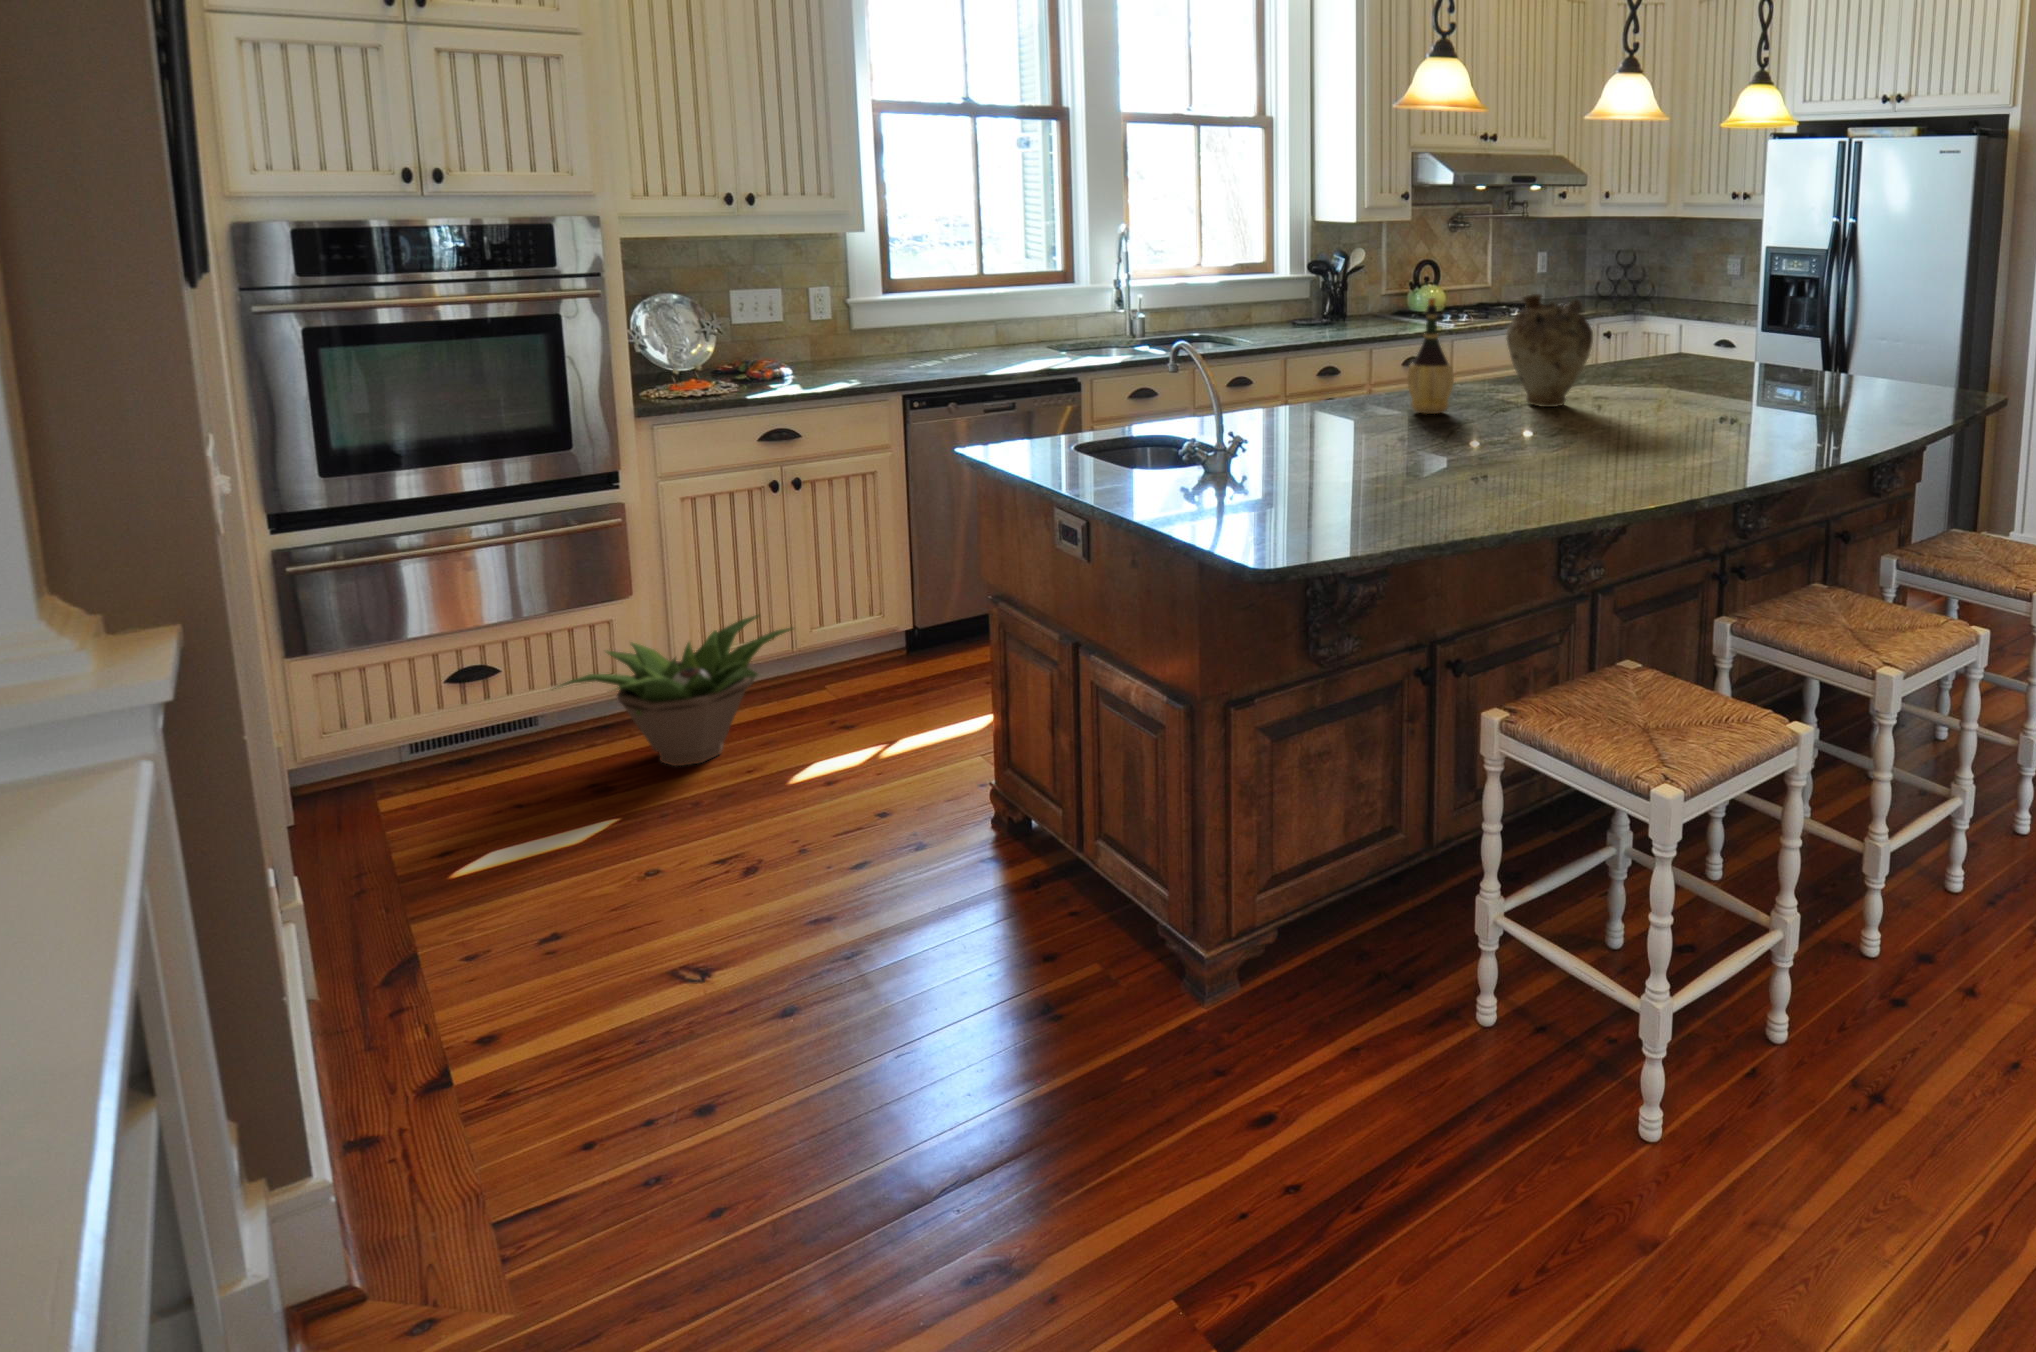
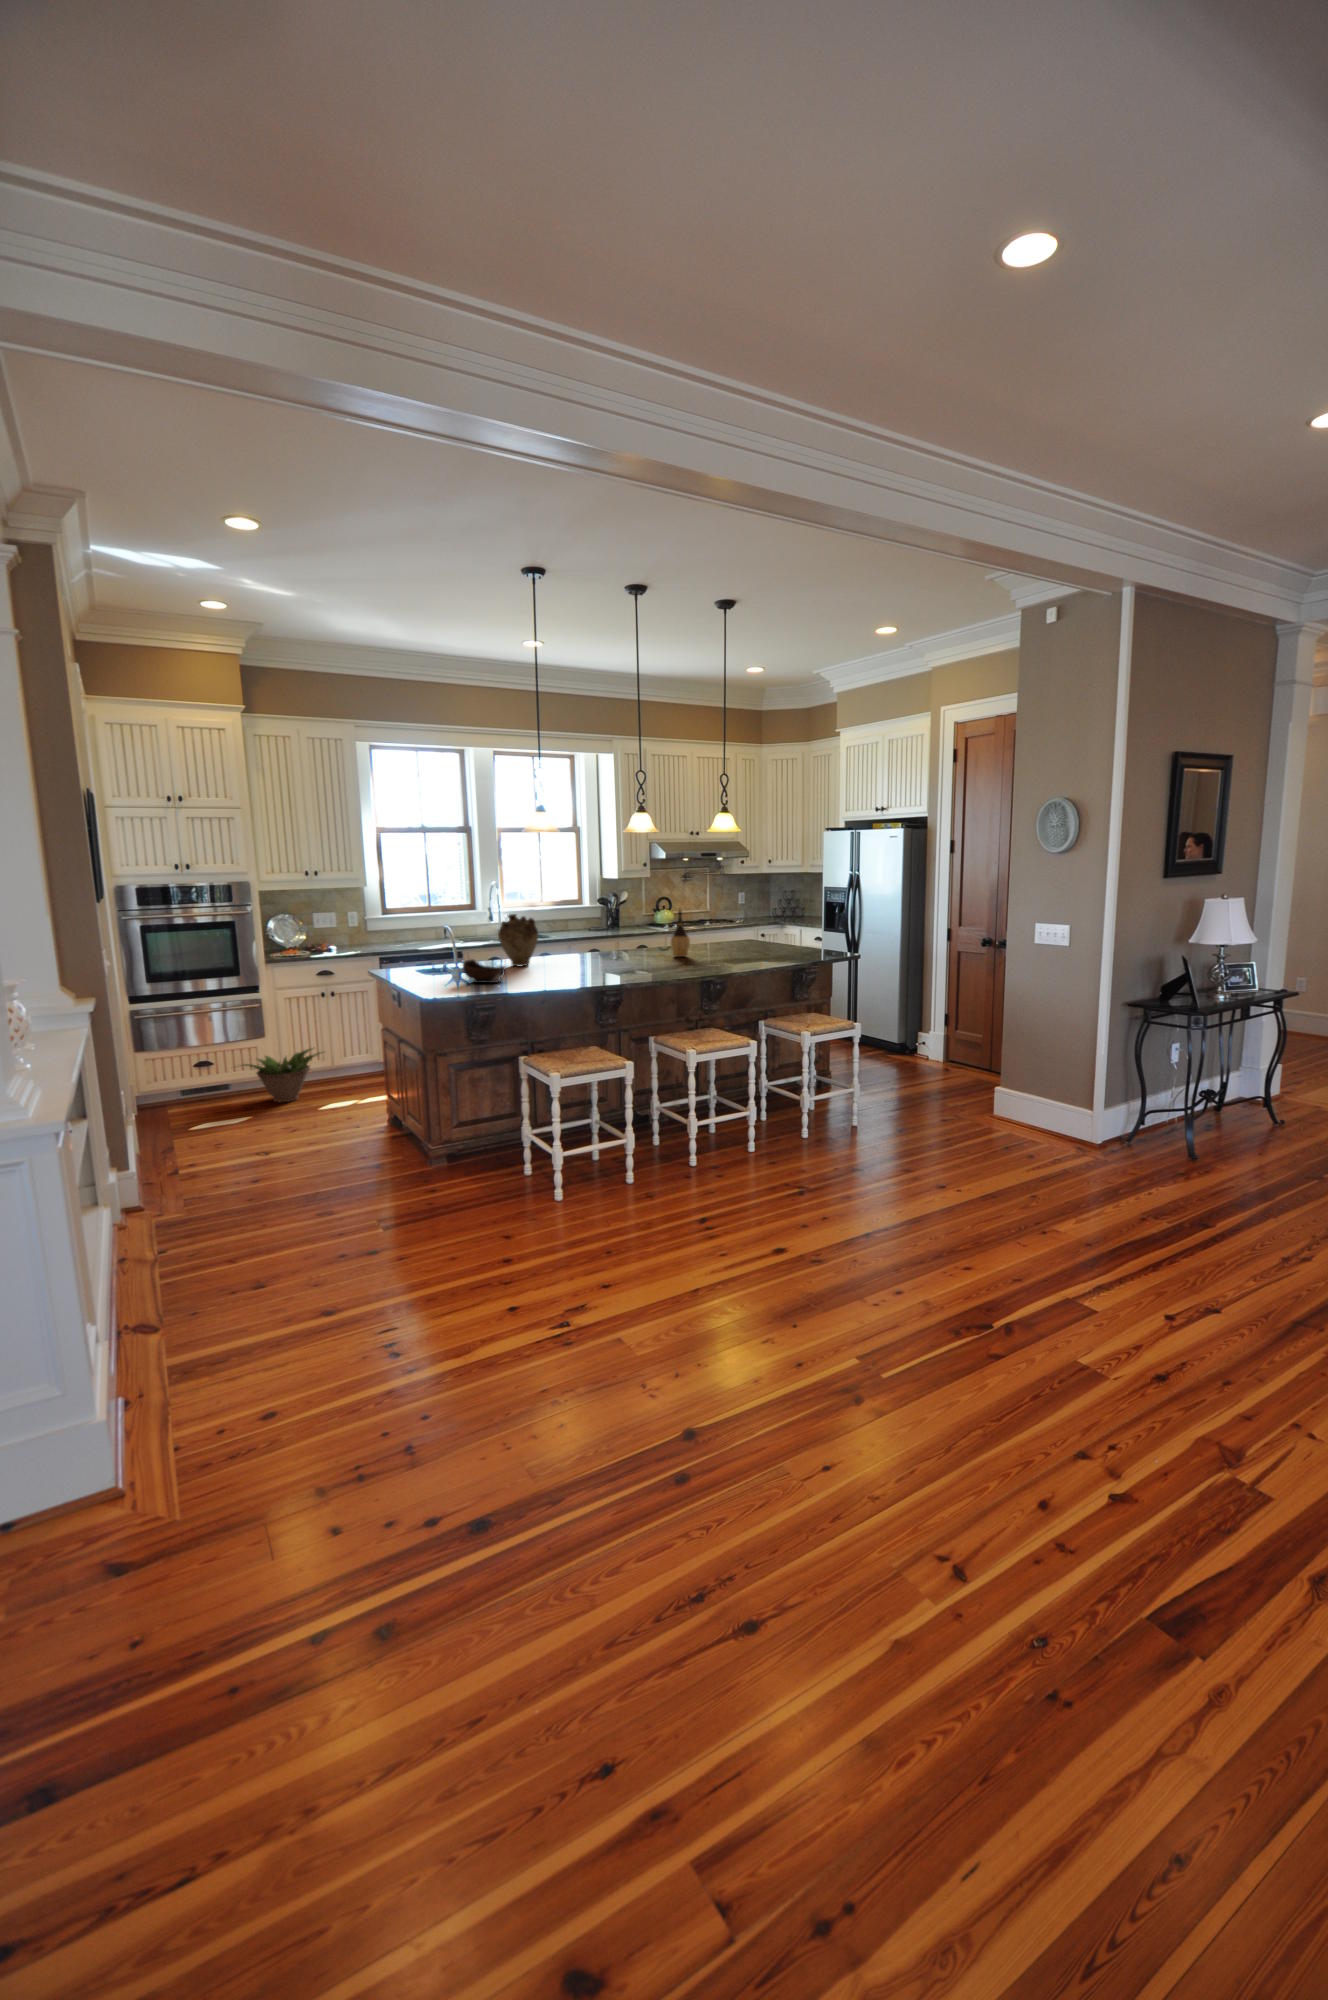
vase: present [1506,294,1593,407] -> present [498,914,538,967]
wine bottle: present [1407,298,1454,414] -> present [671,908,690,957]
bowl: none [1281,428,1405,495] -> present [463,959,506,983]

